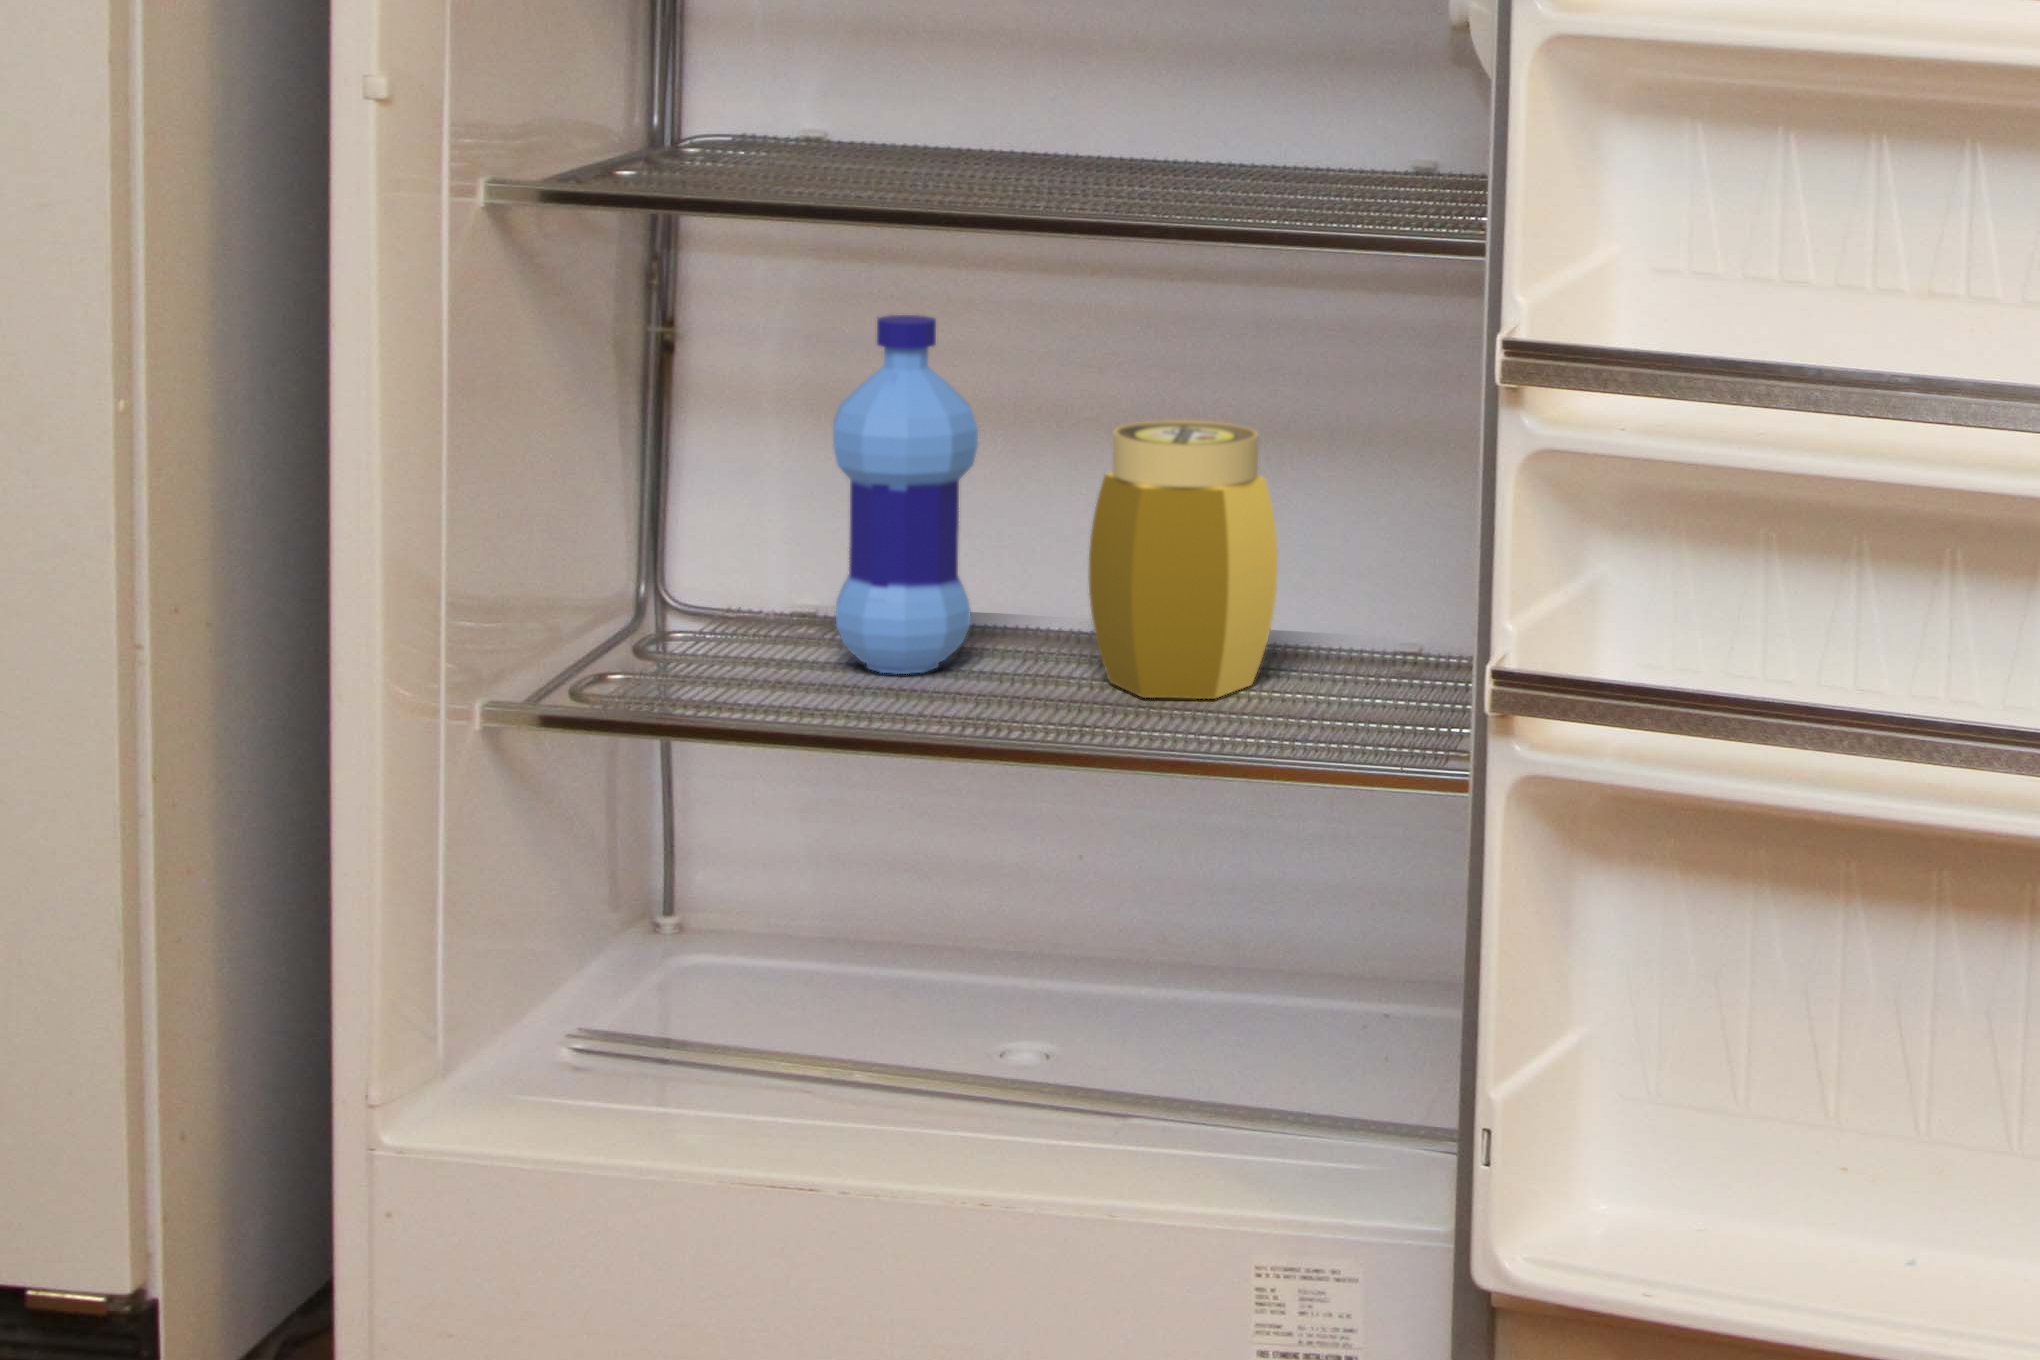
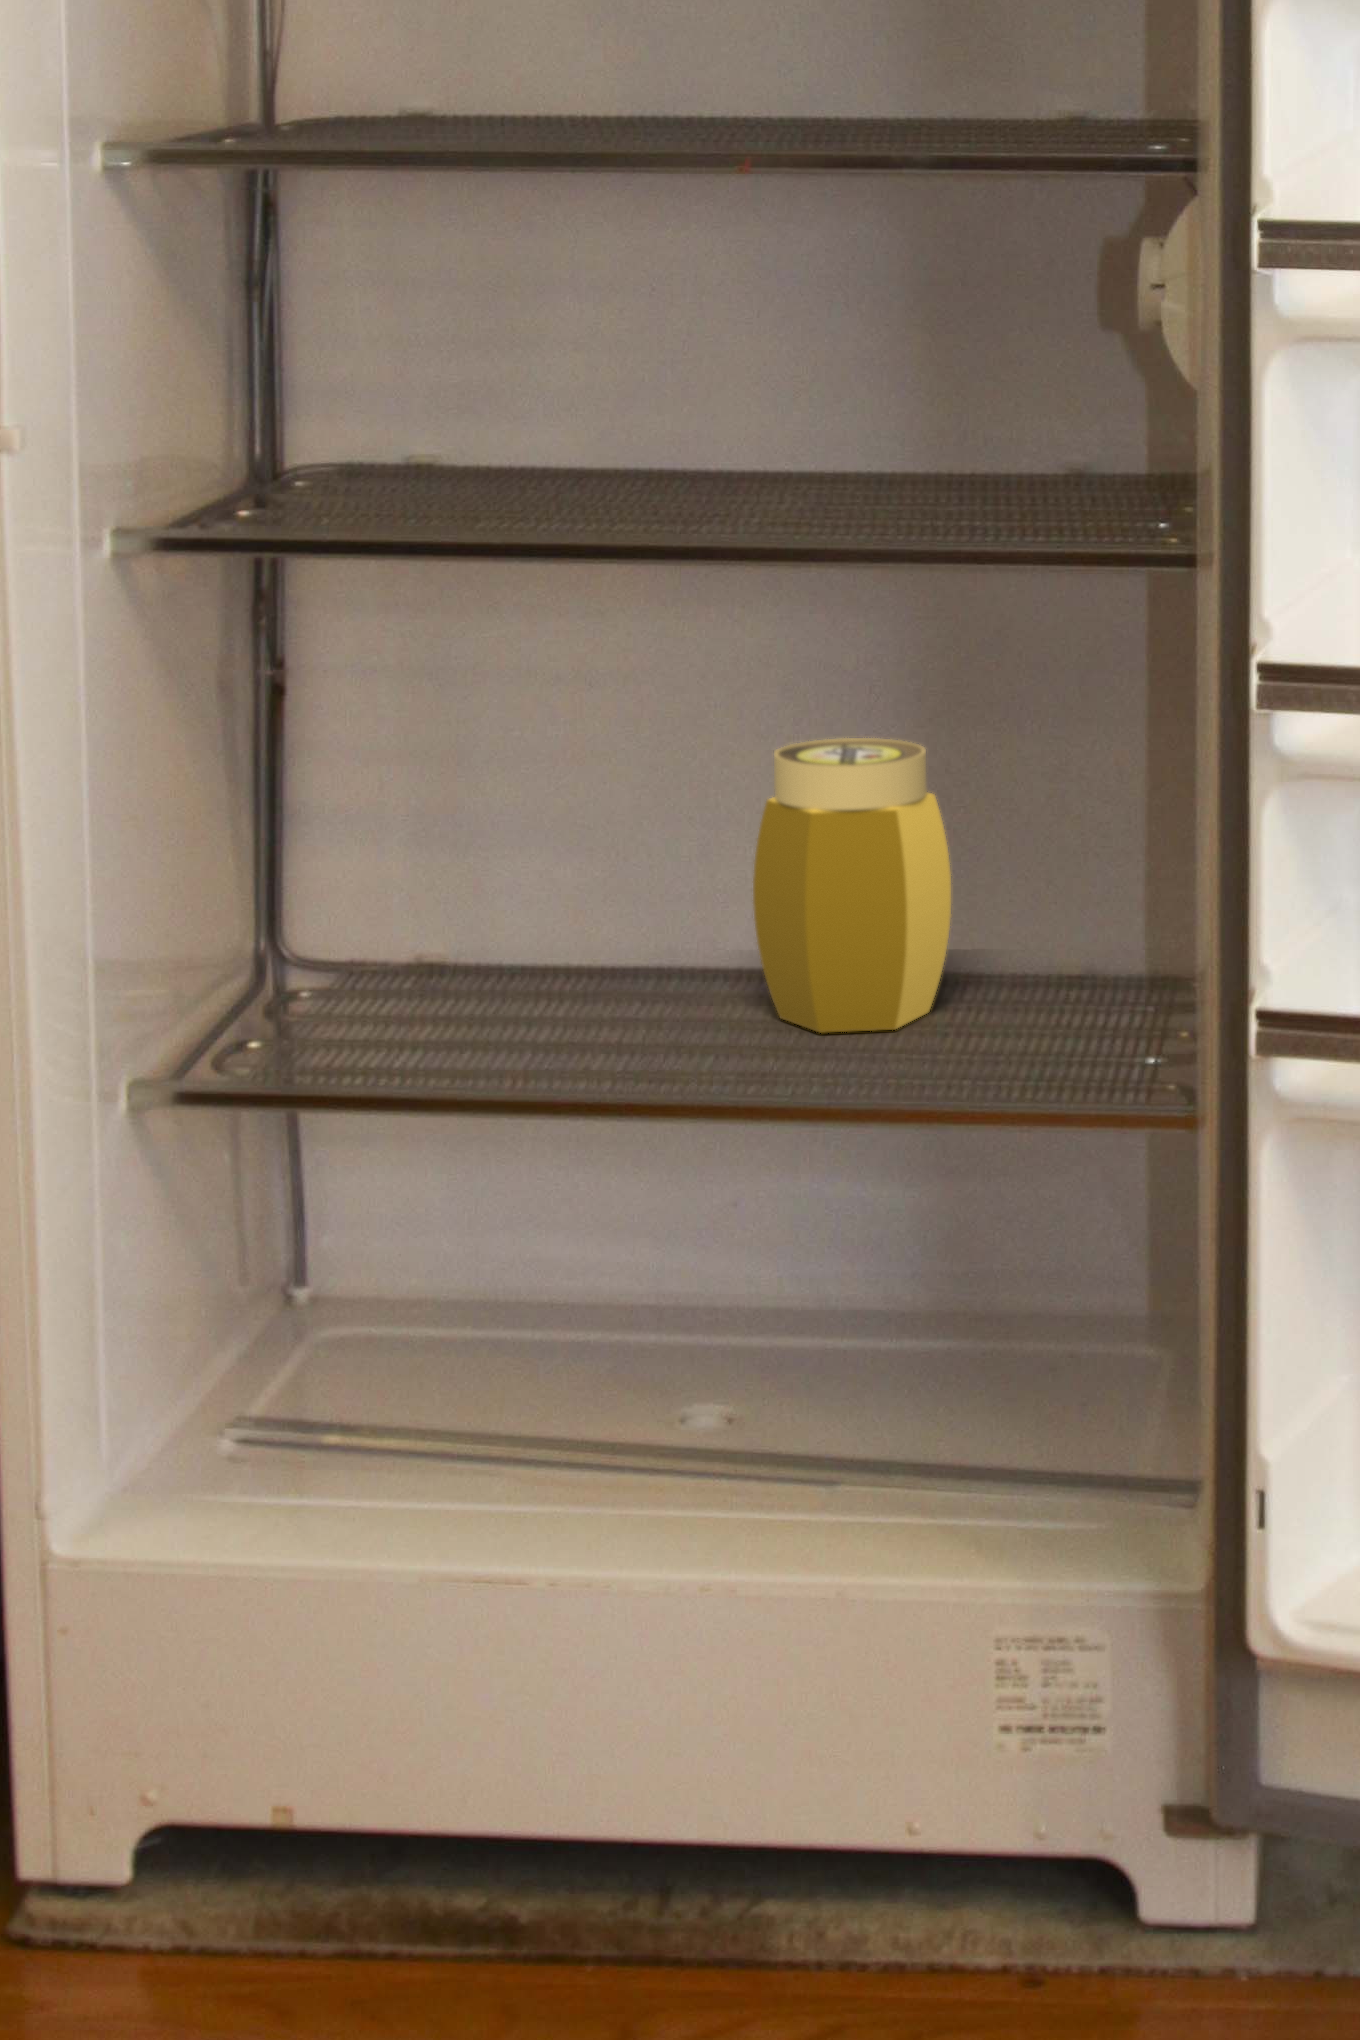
water bottle: present [833,315,978,674] -> none [472,643,628,1021]

